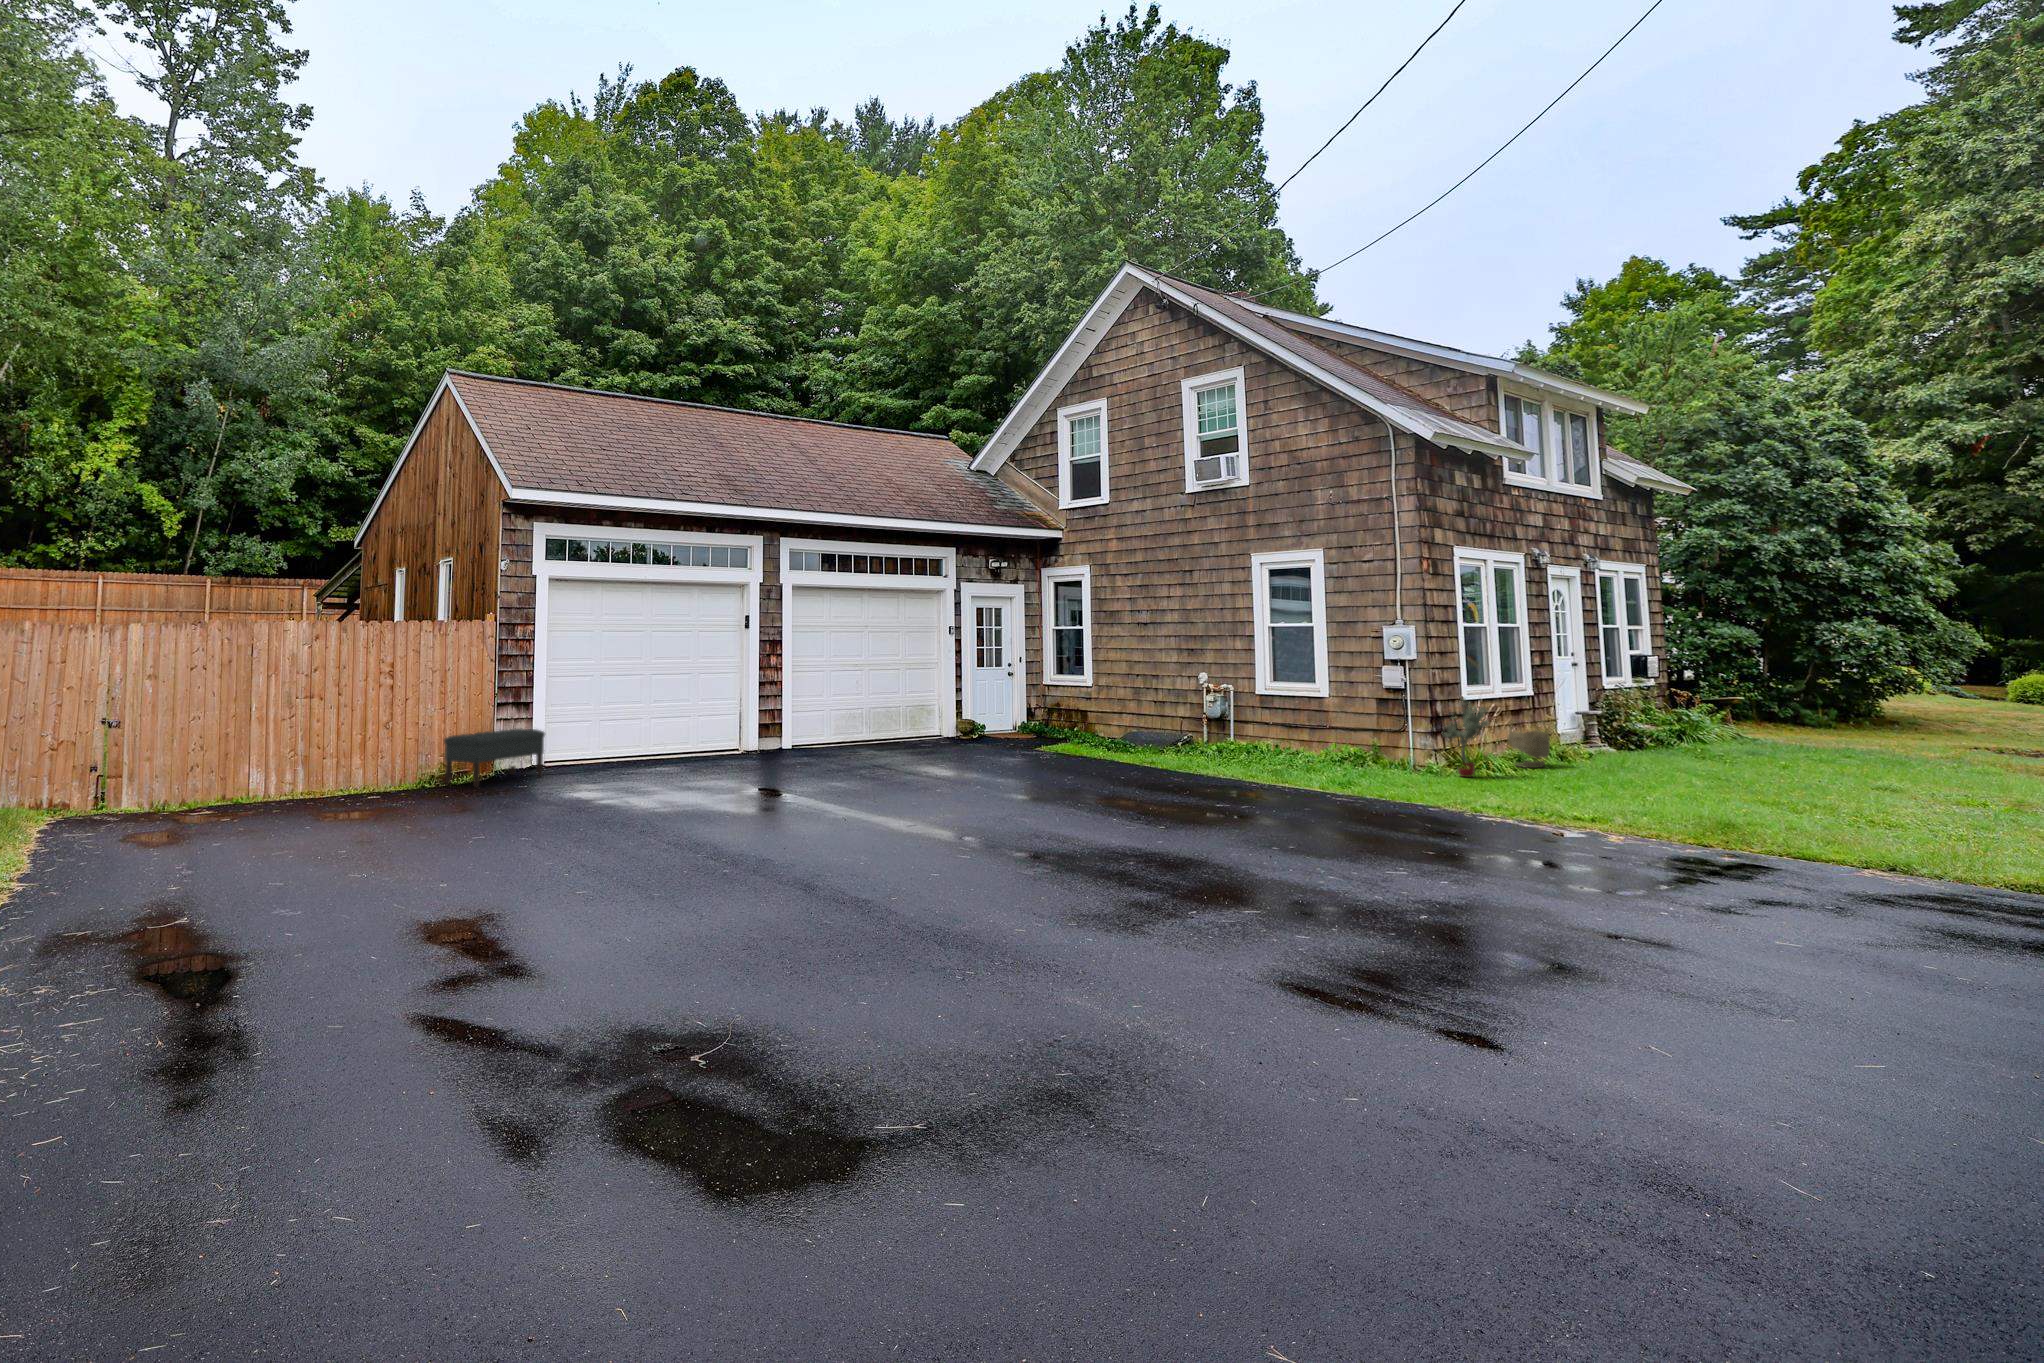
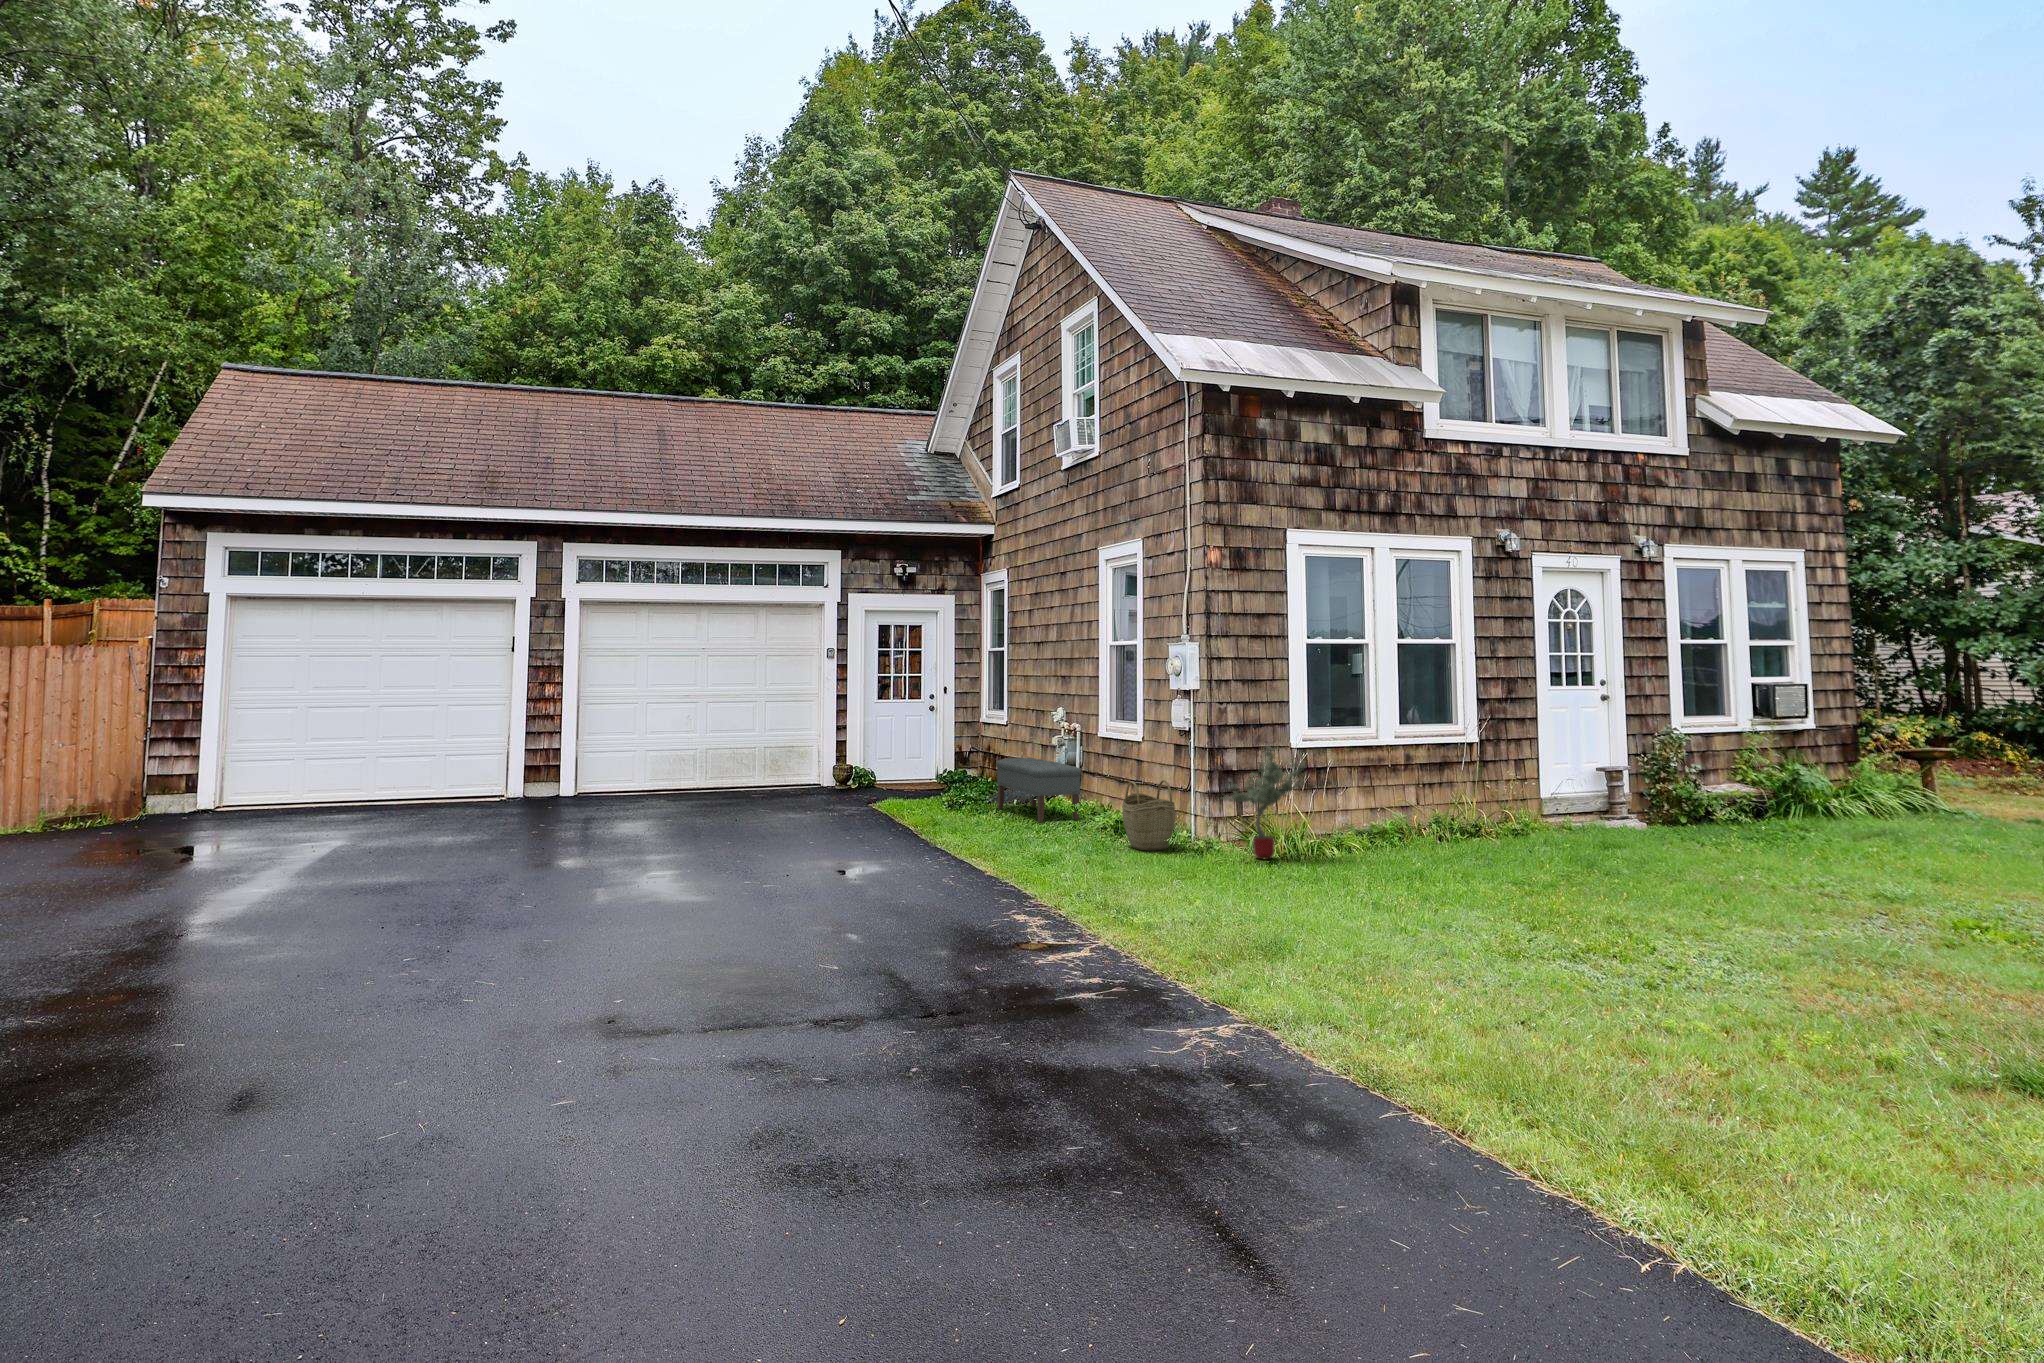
woven basket: present [1507,721,1550,768] -> present [1122,780,1175,851]
bench: present [444,728,545,788] -> present [996,758,1081,823]

